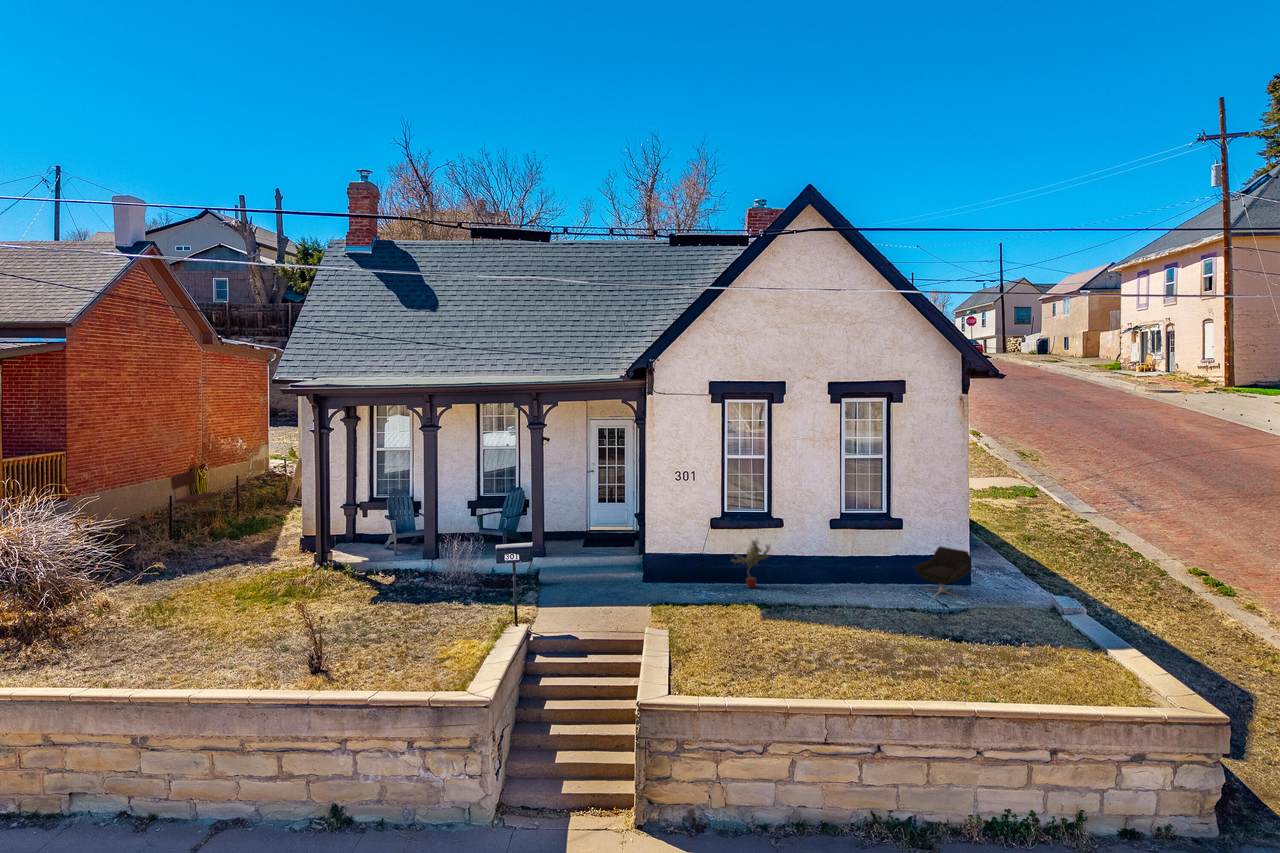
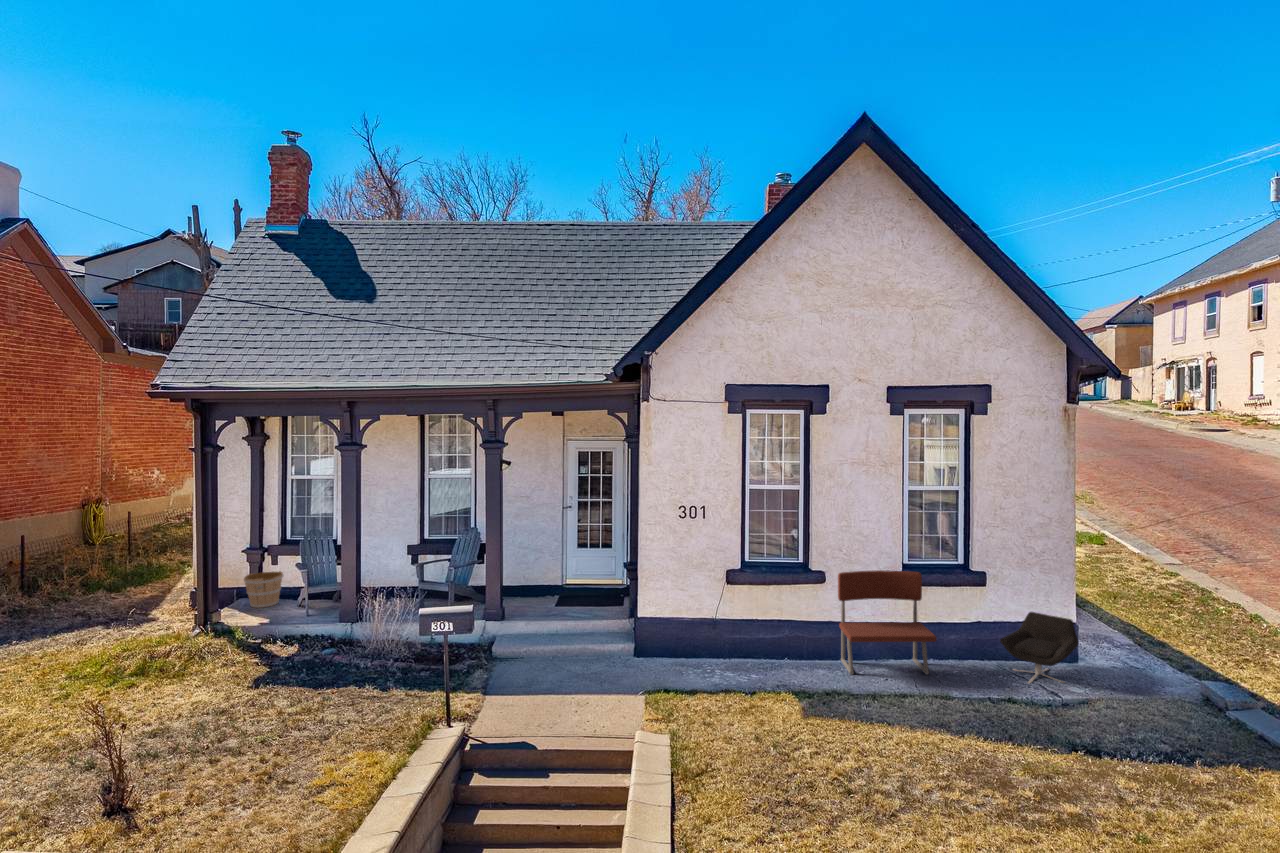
bench: present [171,471,220,520] -> present [838,570,937,675]
wooden bucket: none [346,523,375,551] -> present [244,571,283,608]
potted tree: present [731,538,771,588] -> none [751,597,808,667]

